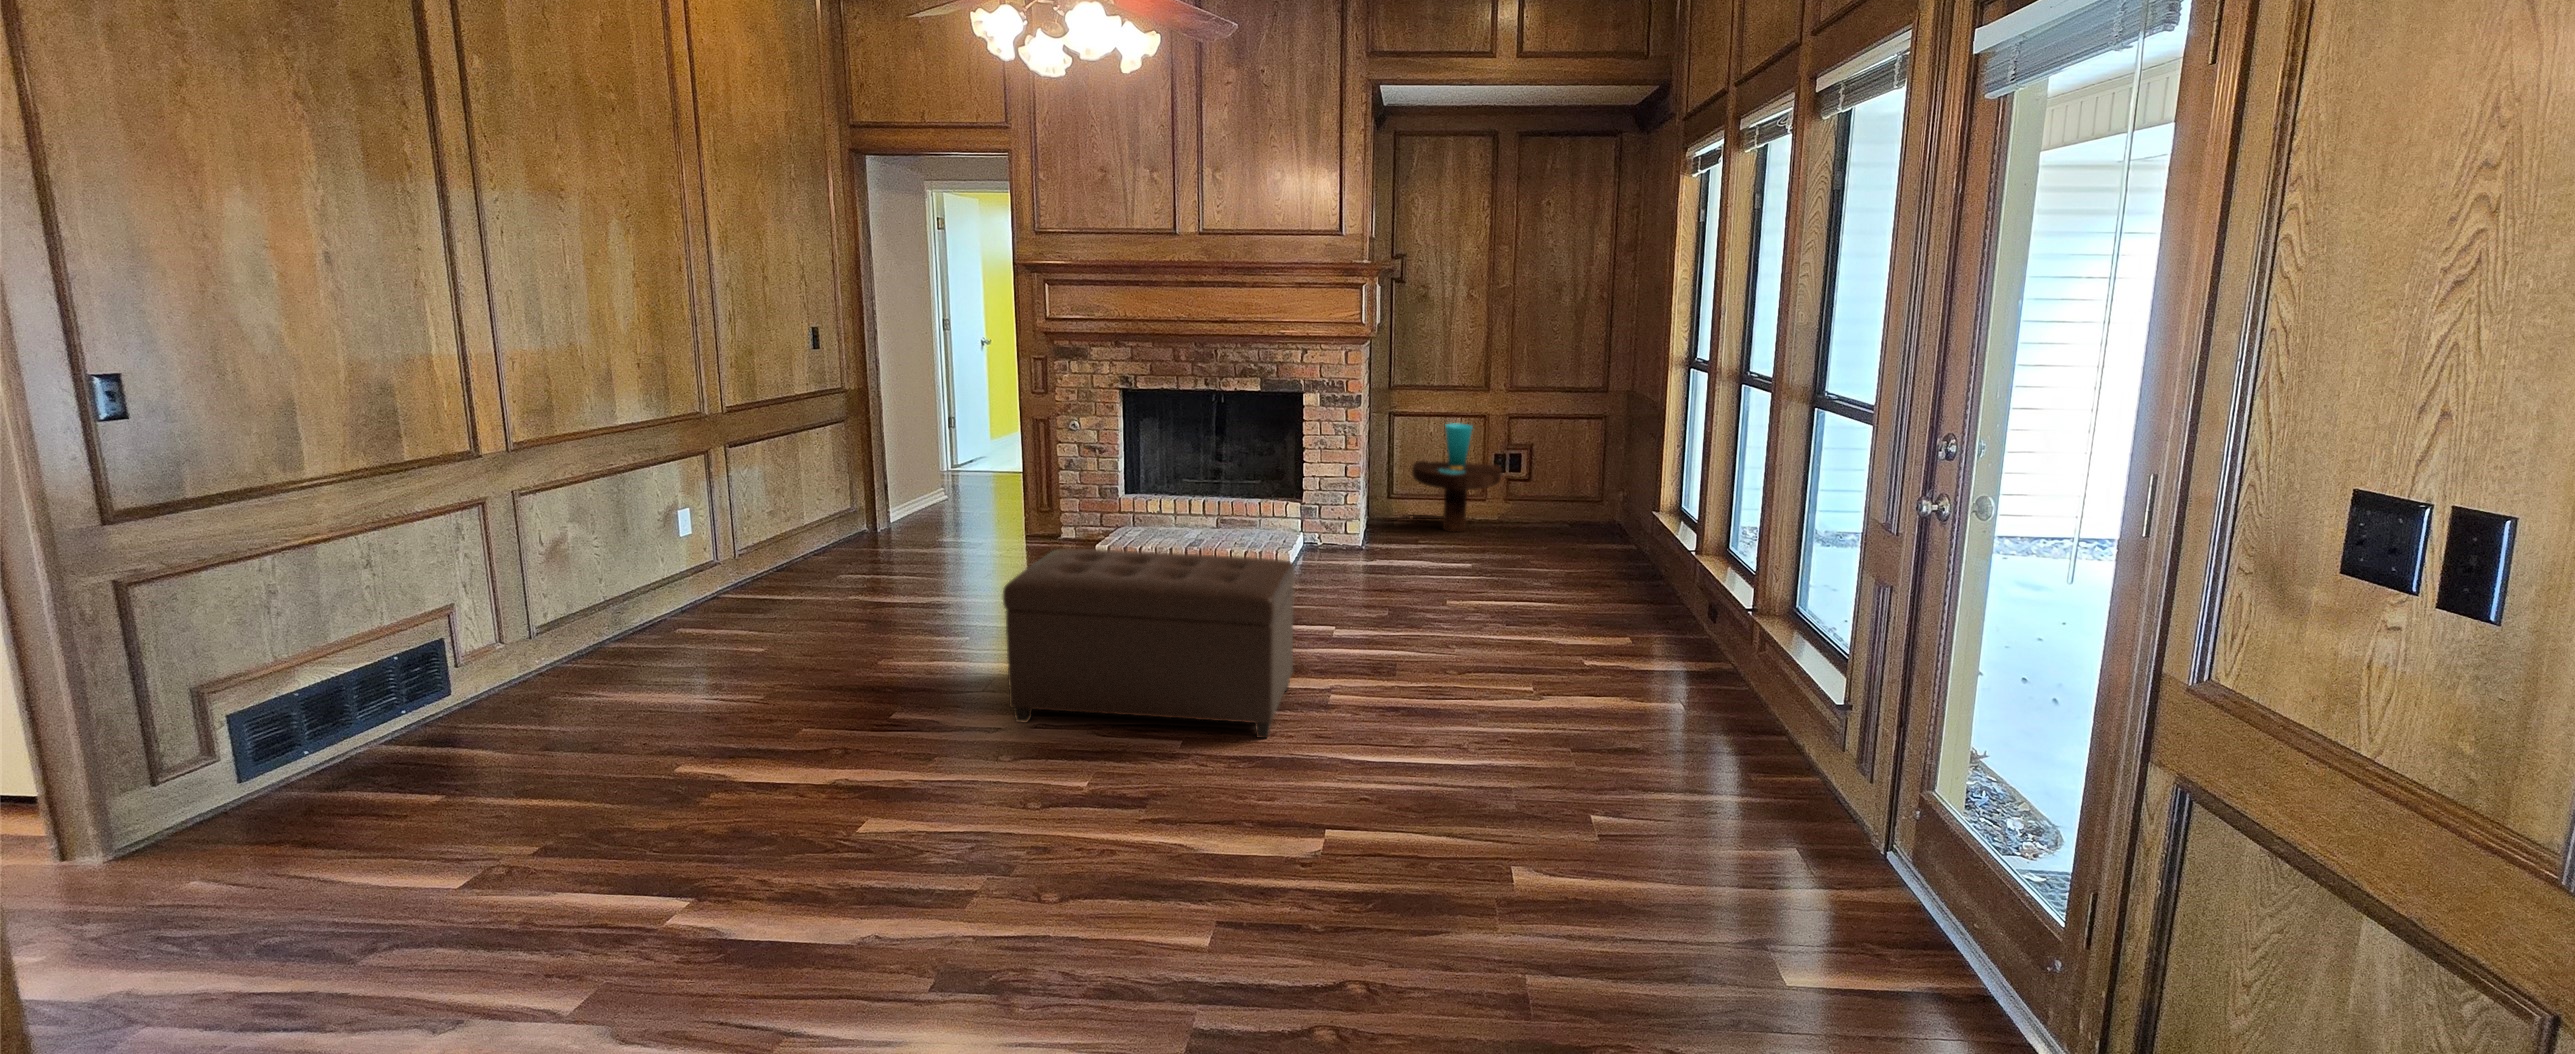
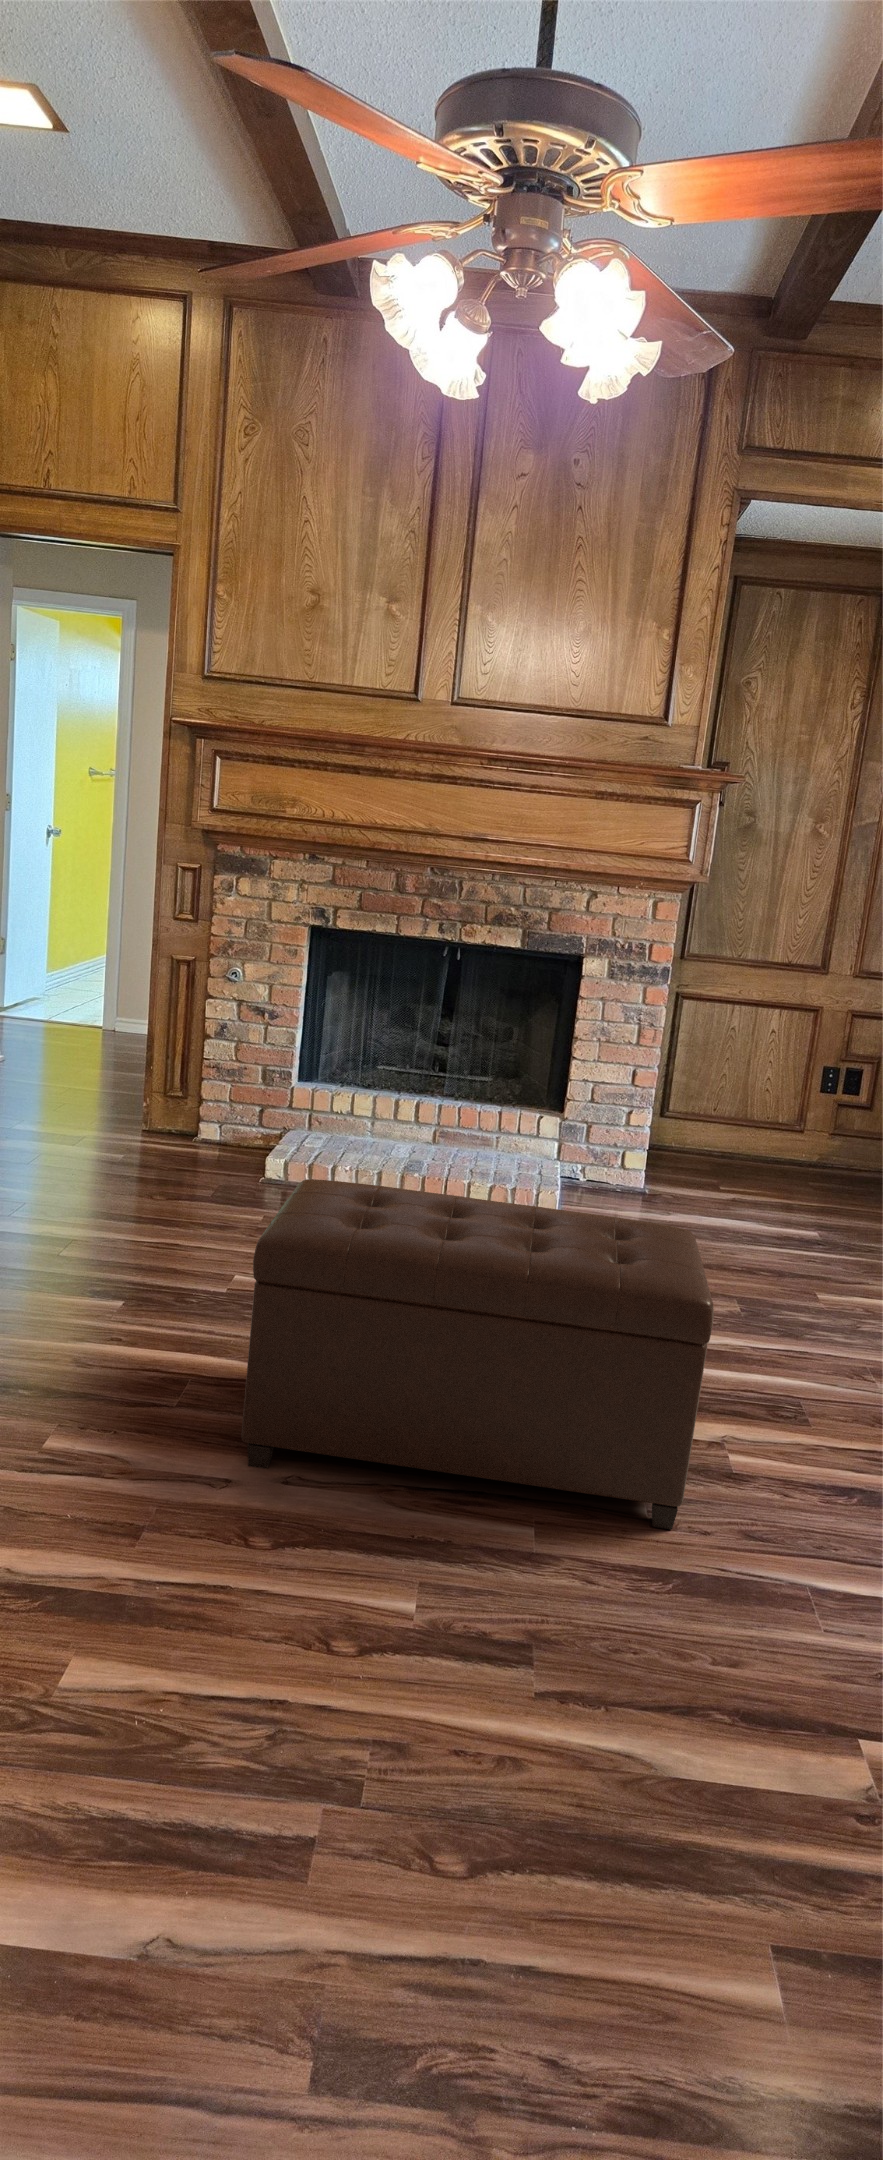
side table: present [1412,423,1501,532] -> none [706,1017,842,1177]

